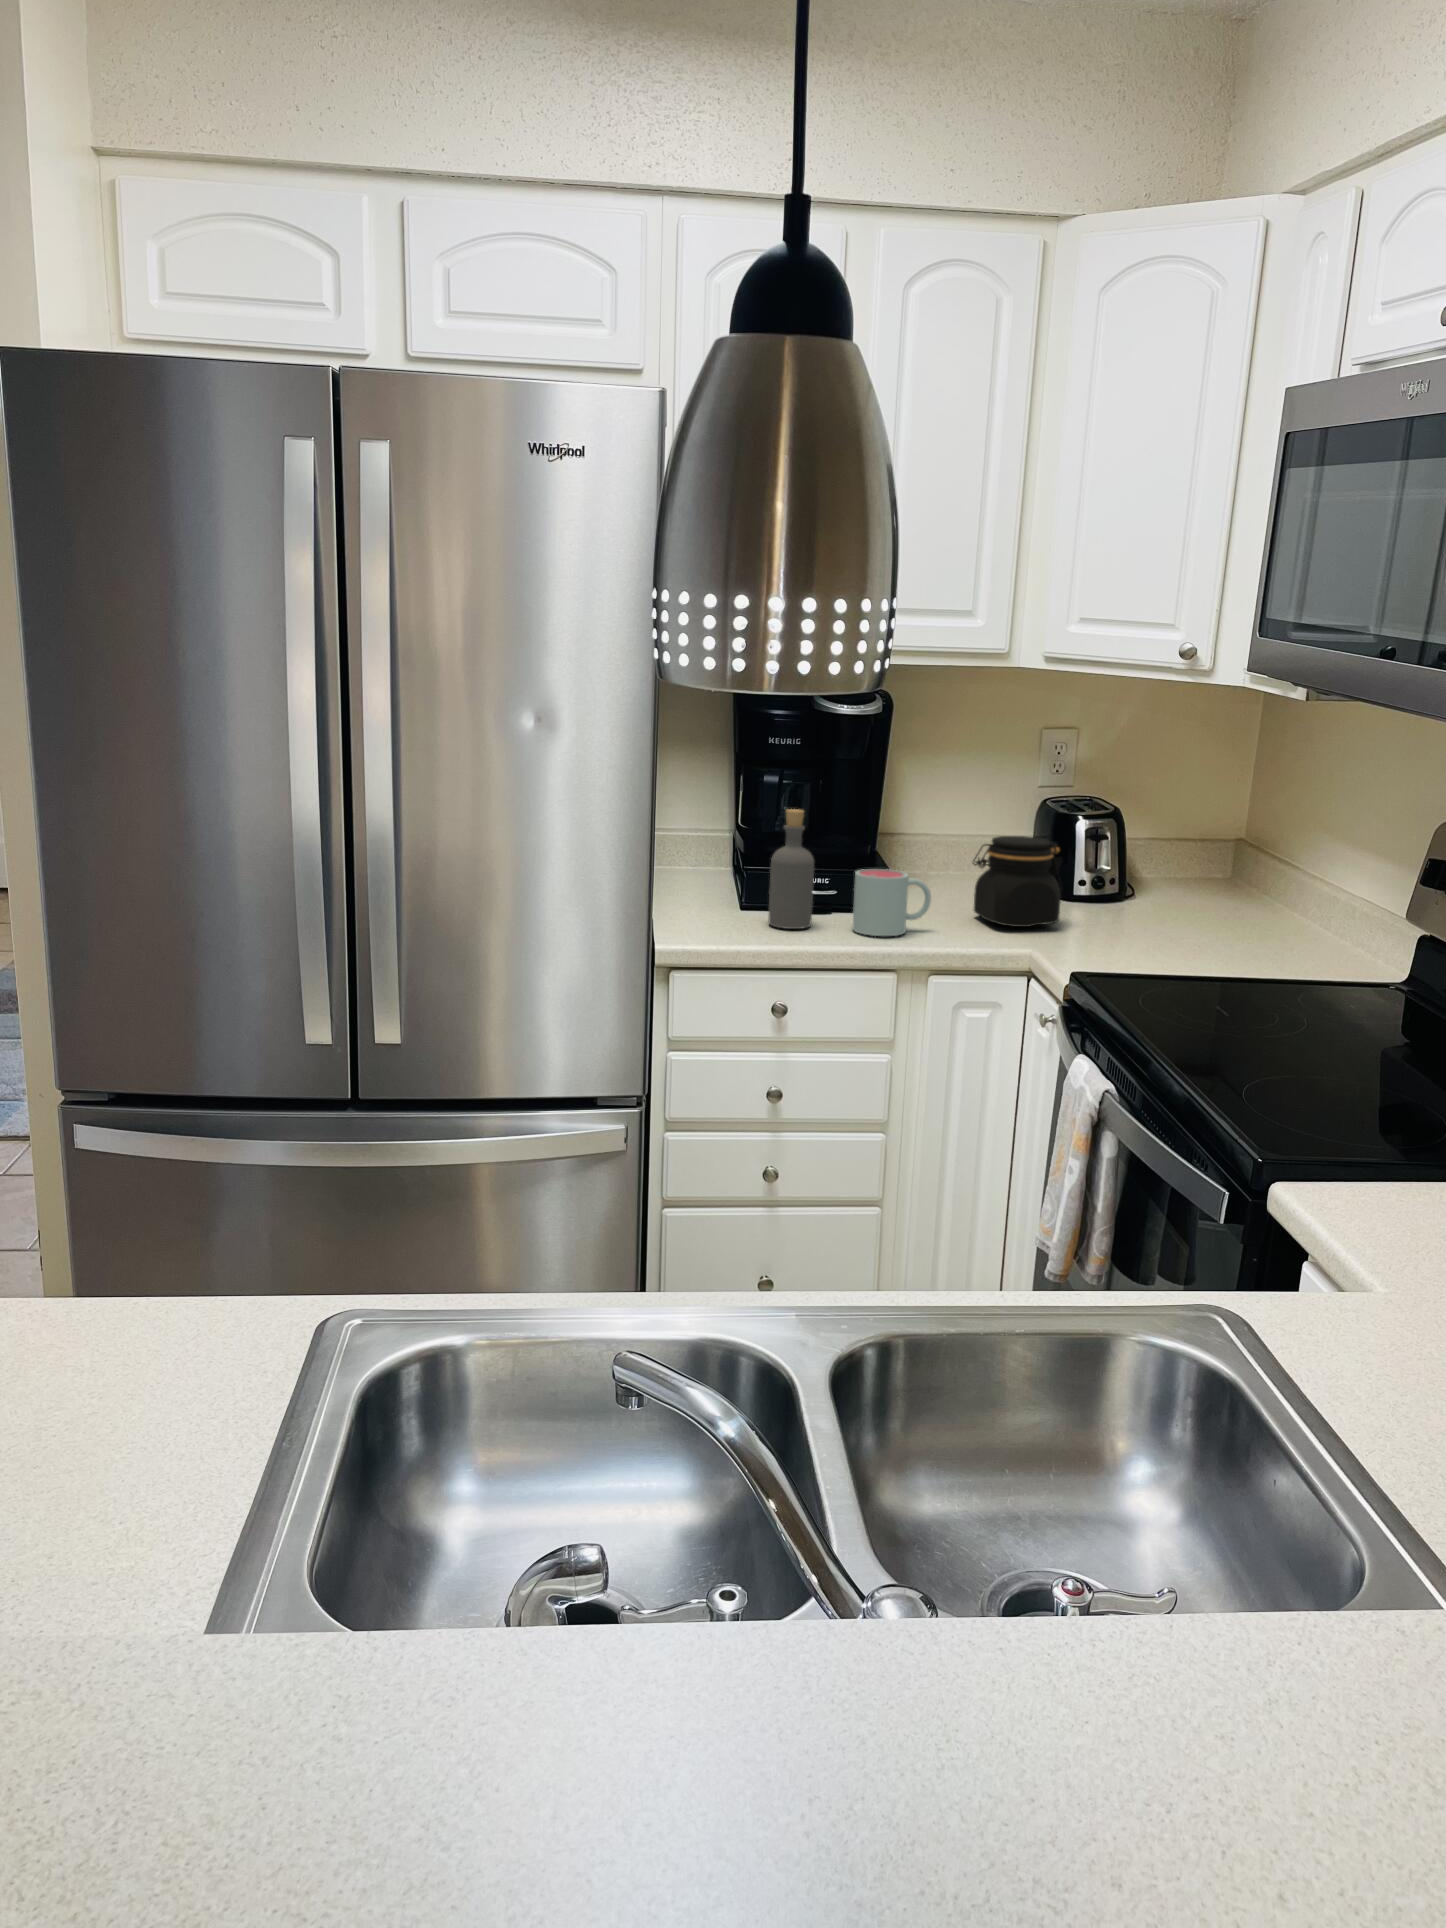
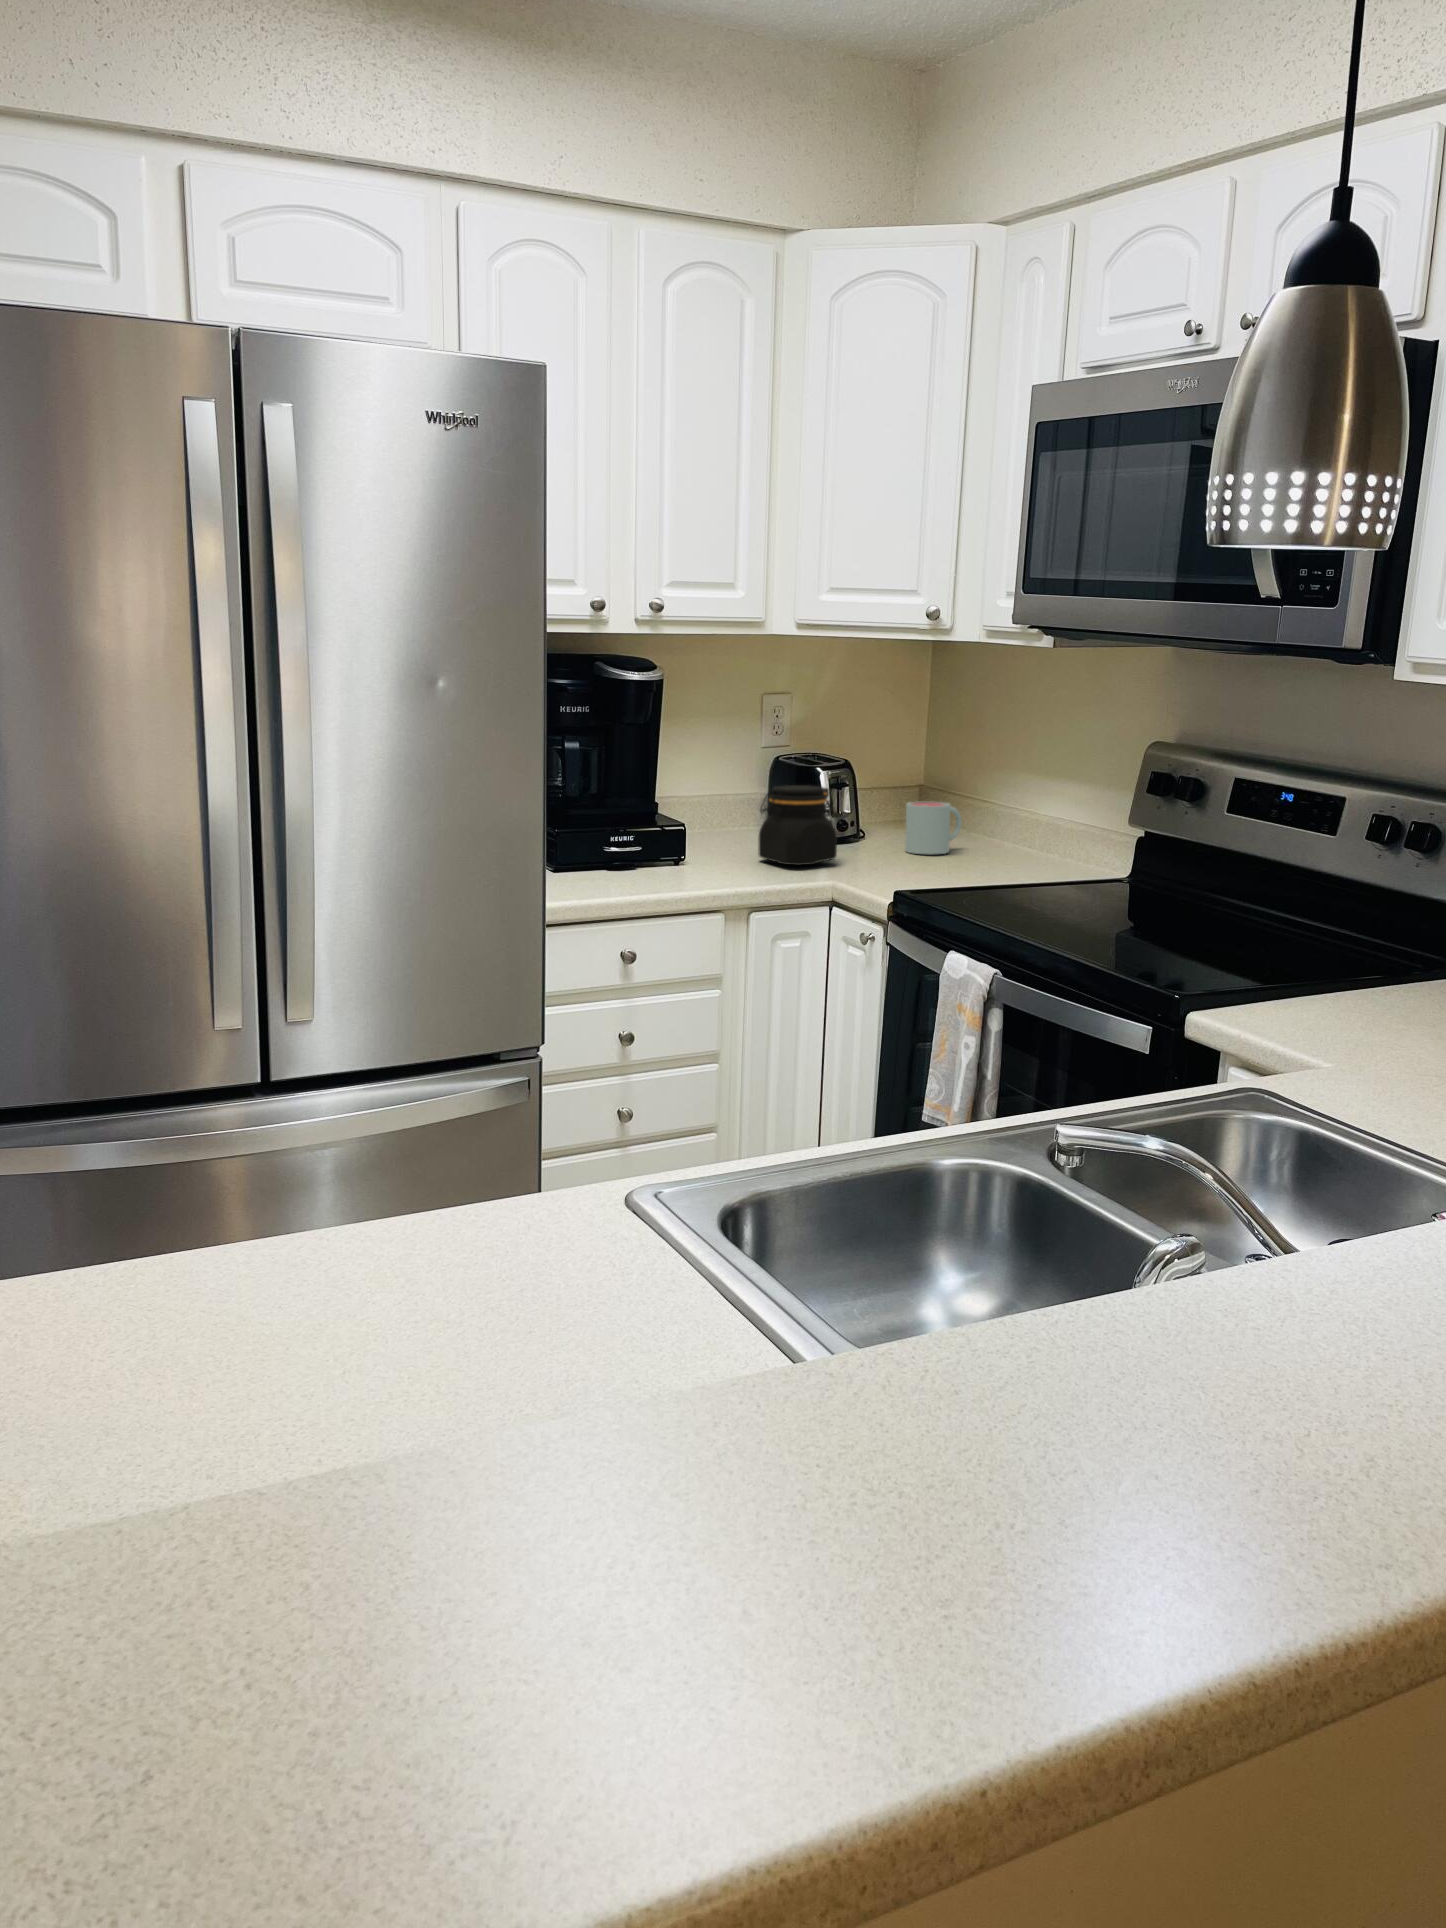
bottle: present [769,809,814,929] -> none [592,771,633,883]
mug: present [853,869,931,936] -> present [905,802,962,854]

